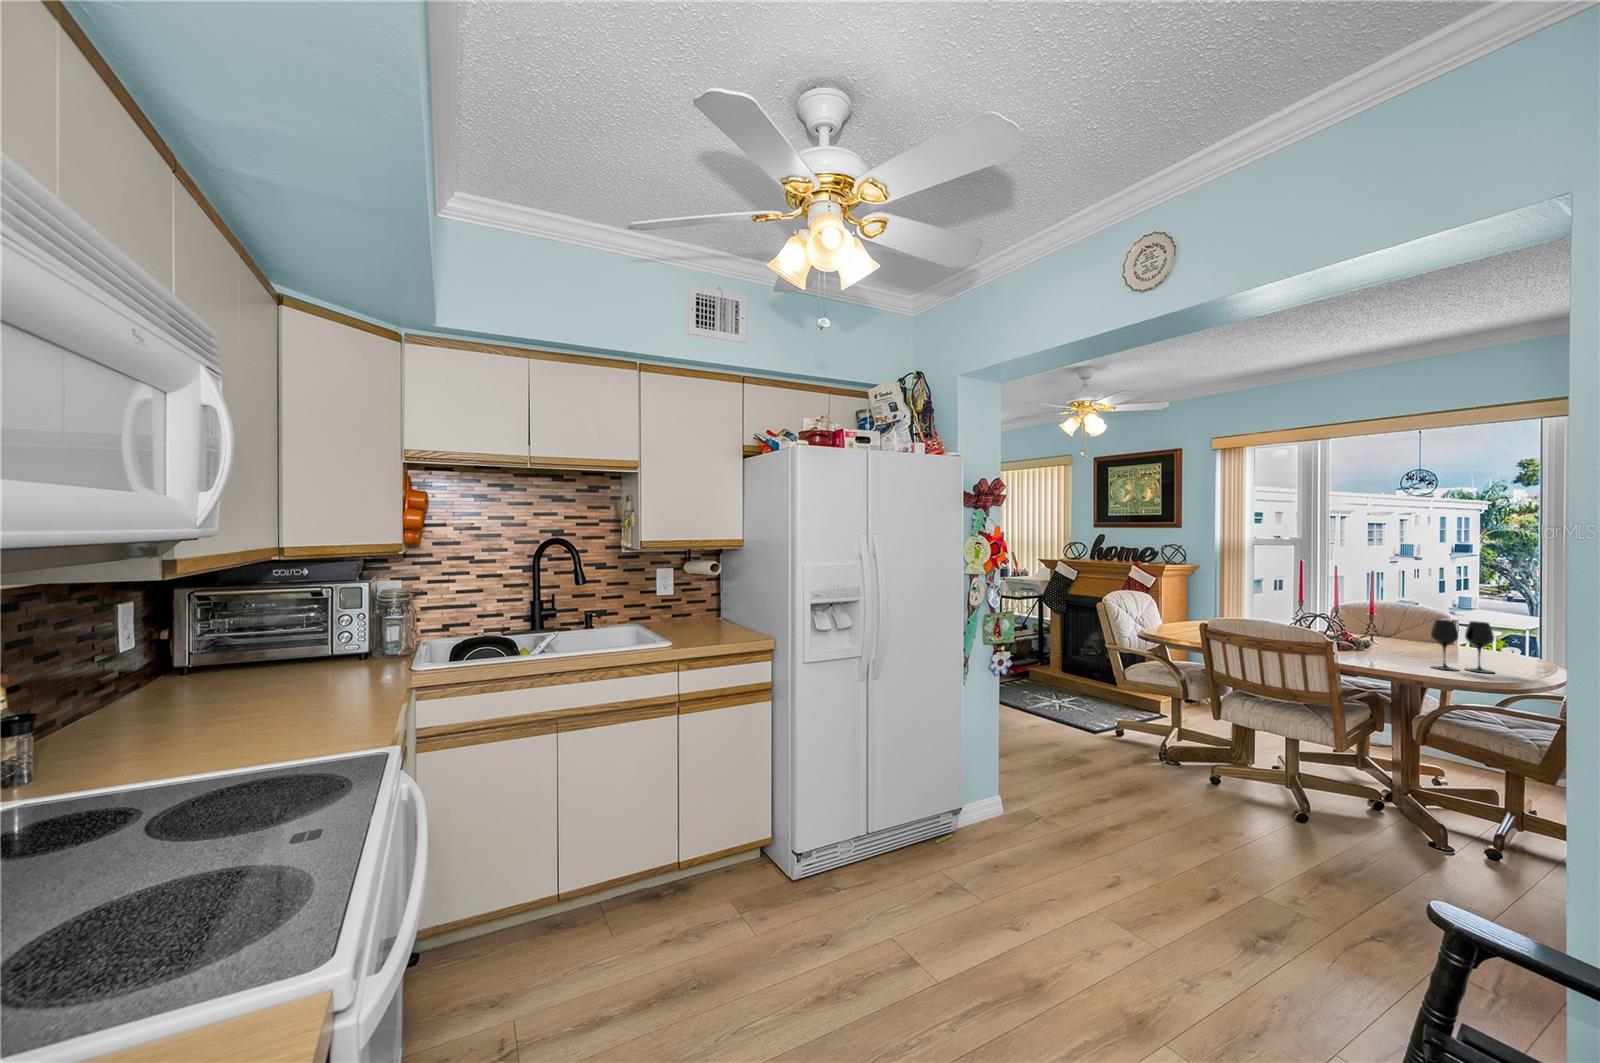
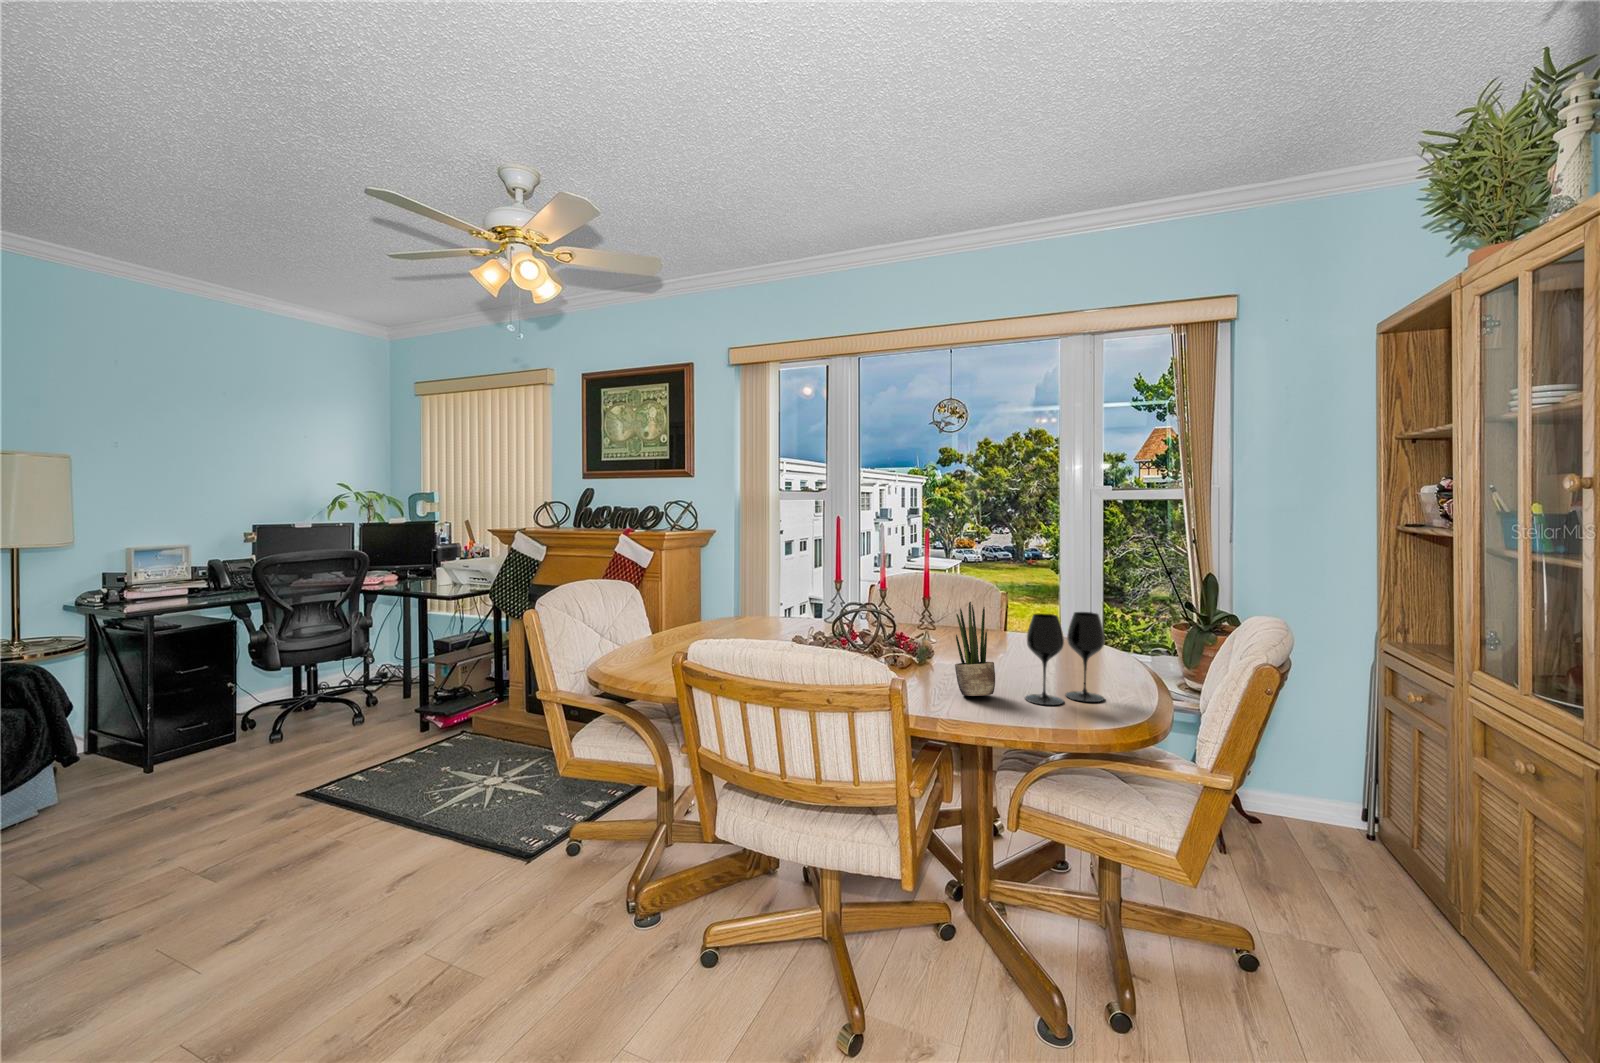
potted plant: none [1378,610,1407,662] -> present [955,602,995,696]

